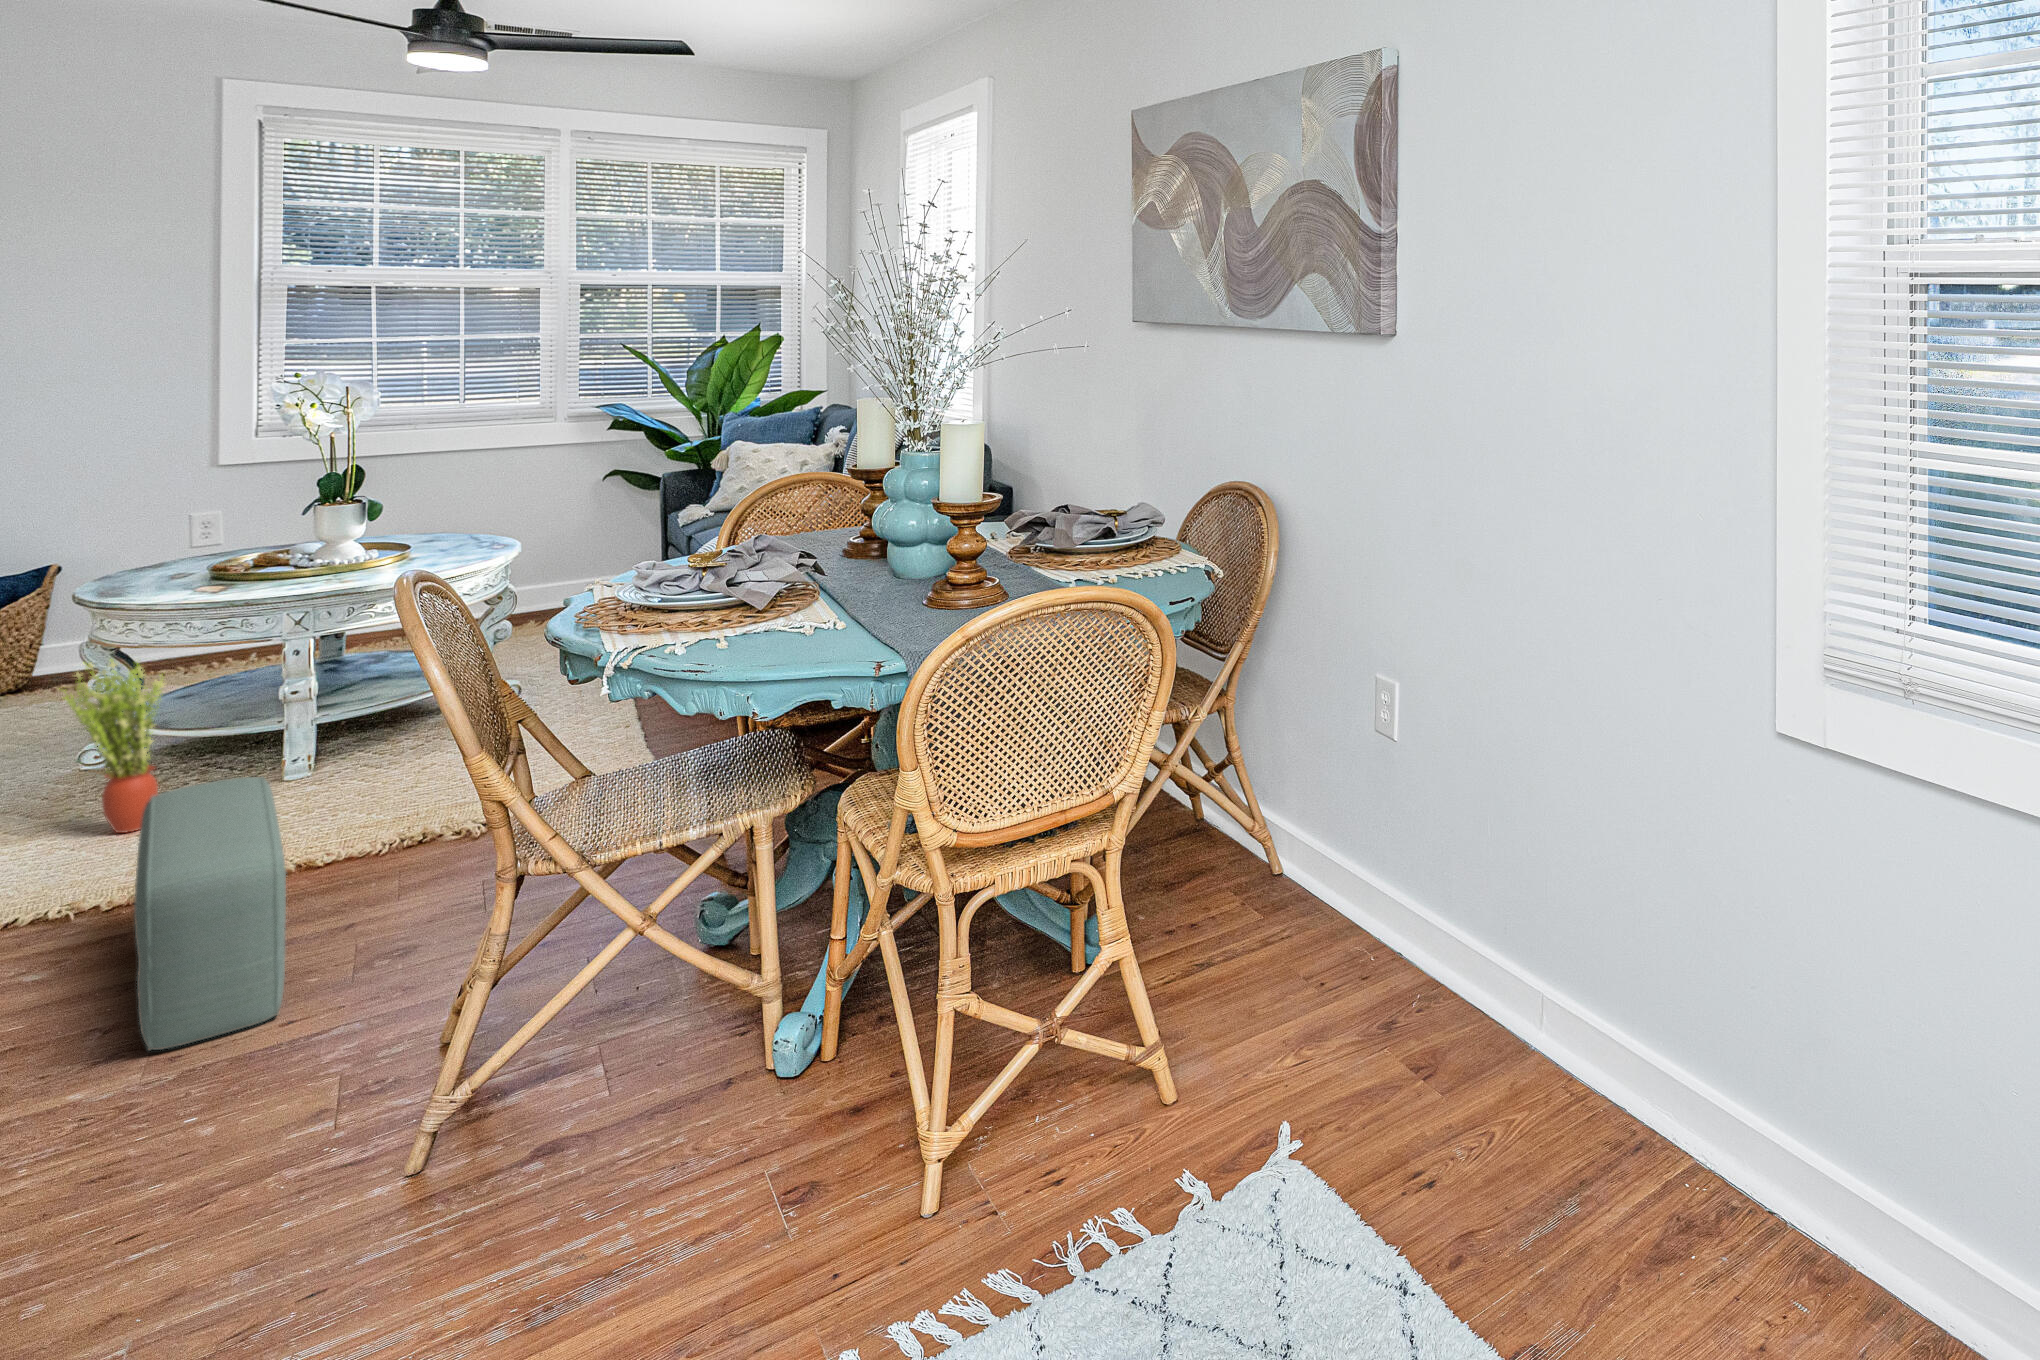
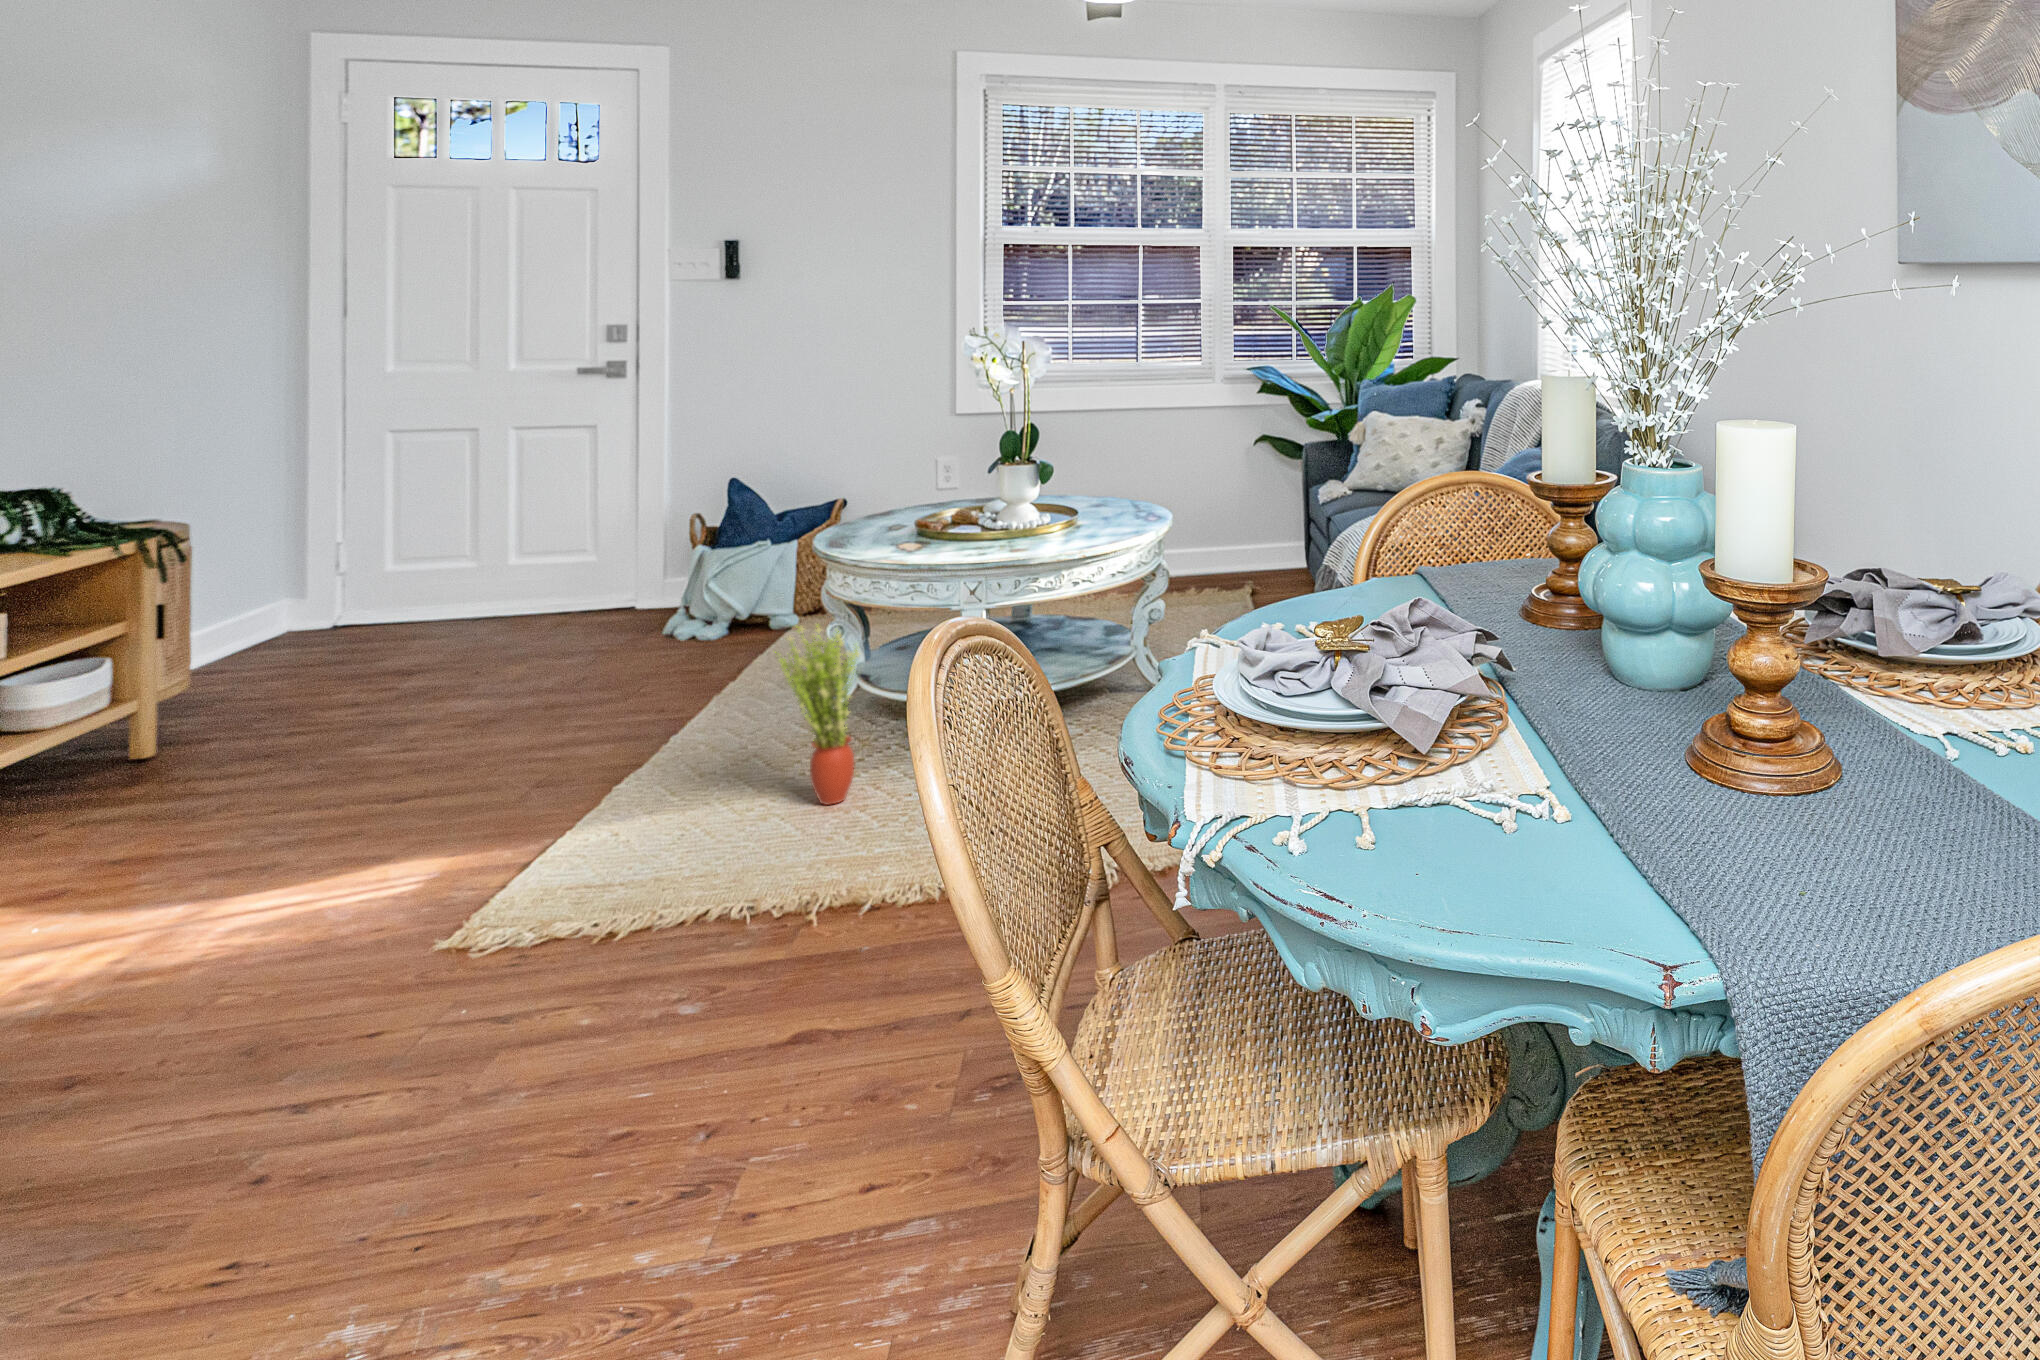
pouf: present [134,777,286,1050] -> none [725,801,905,1190]

